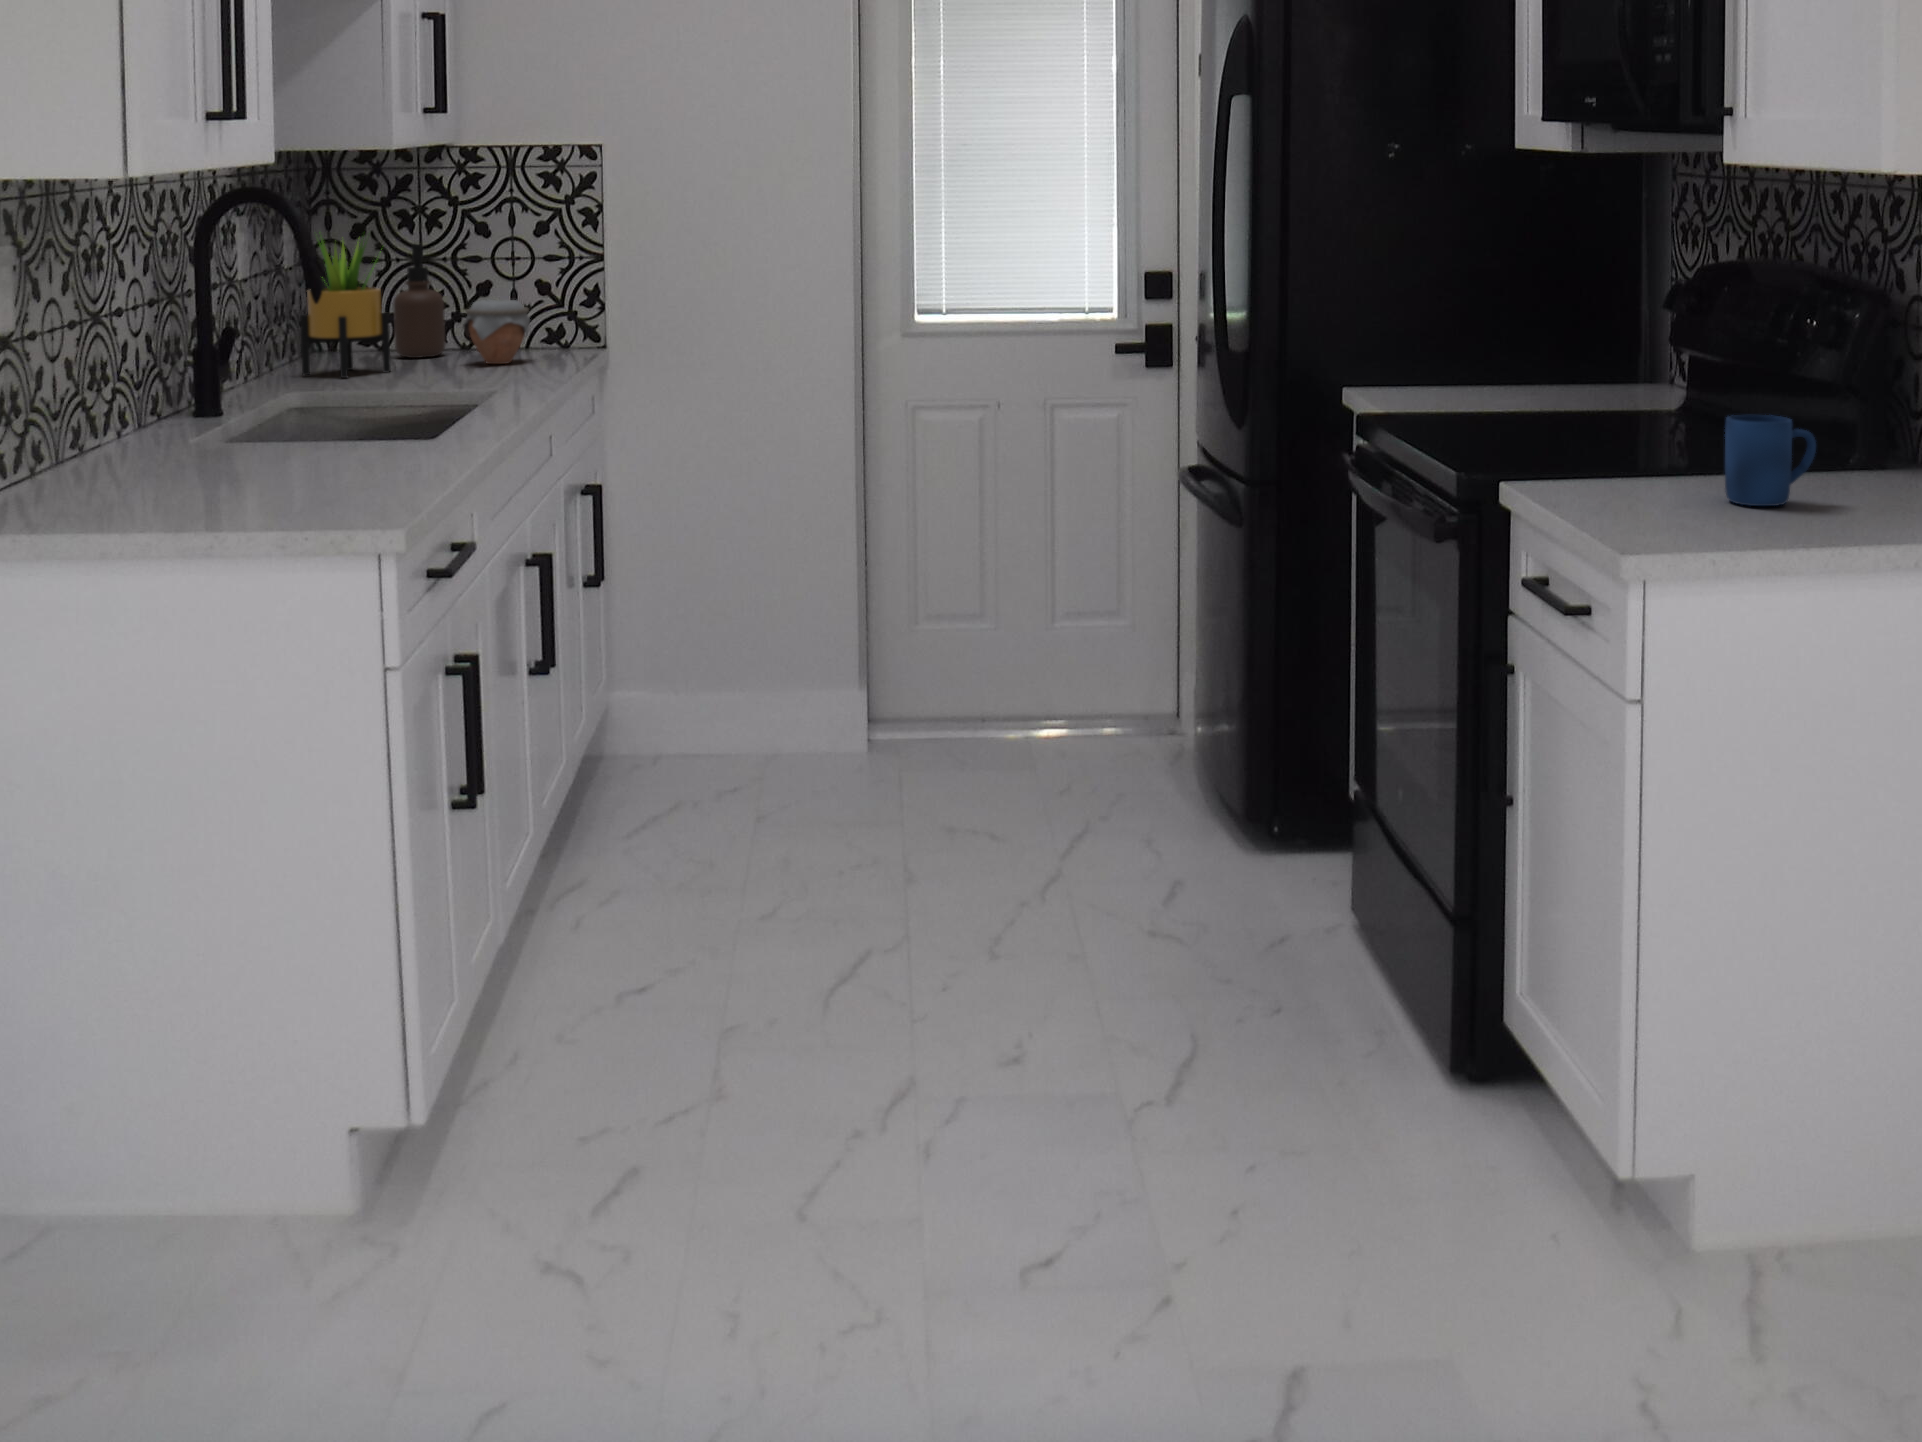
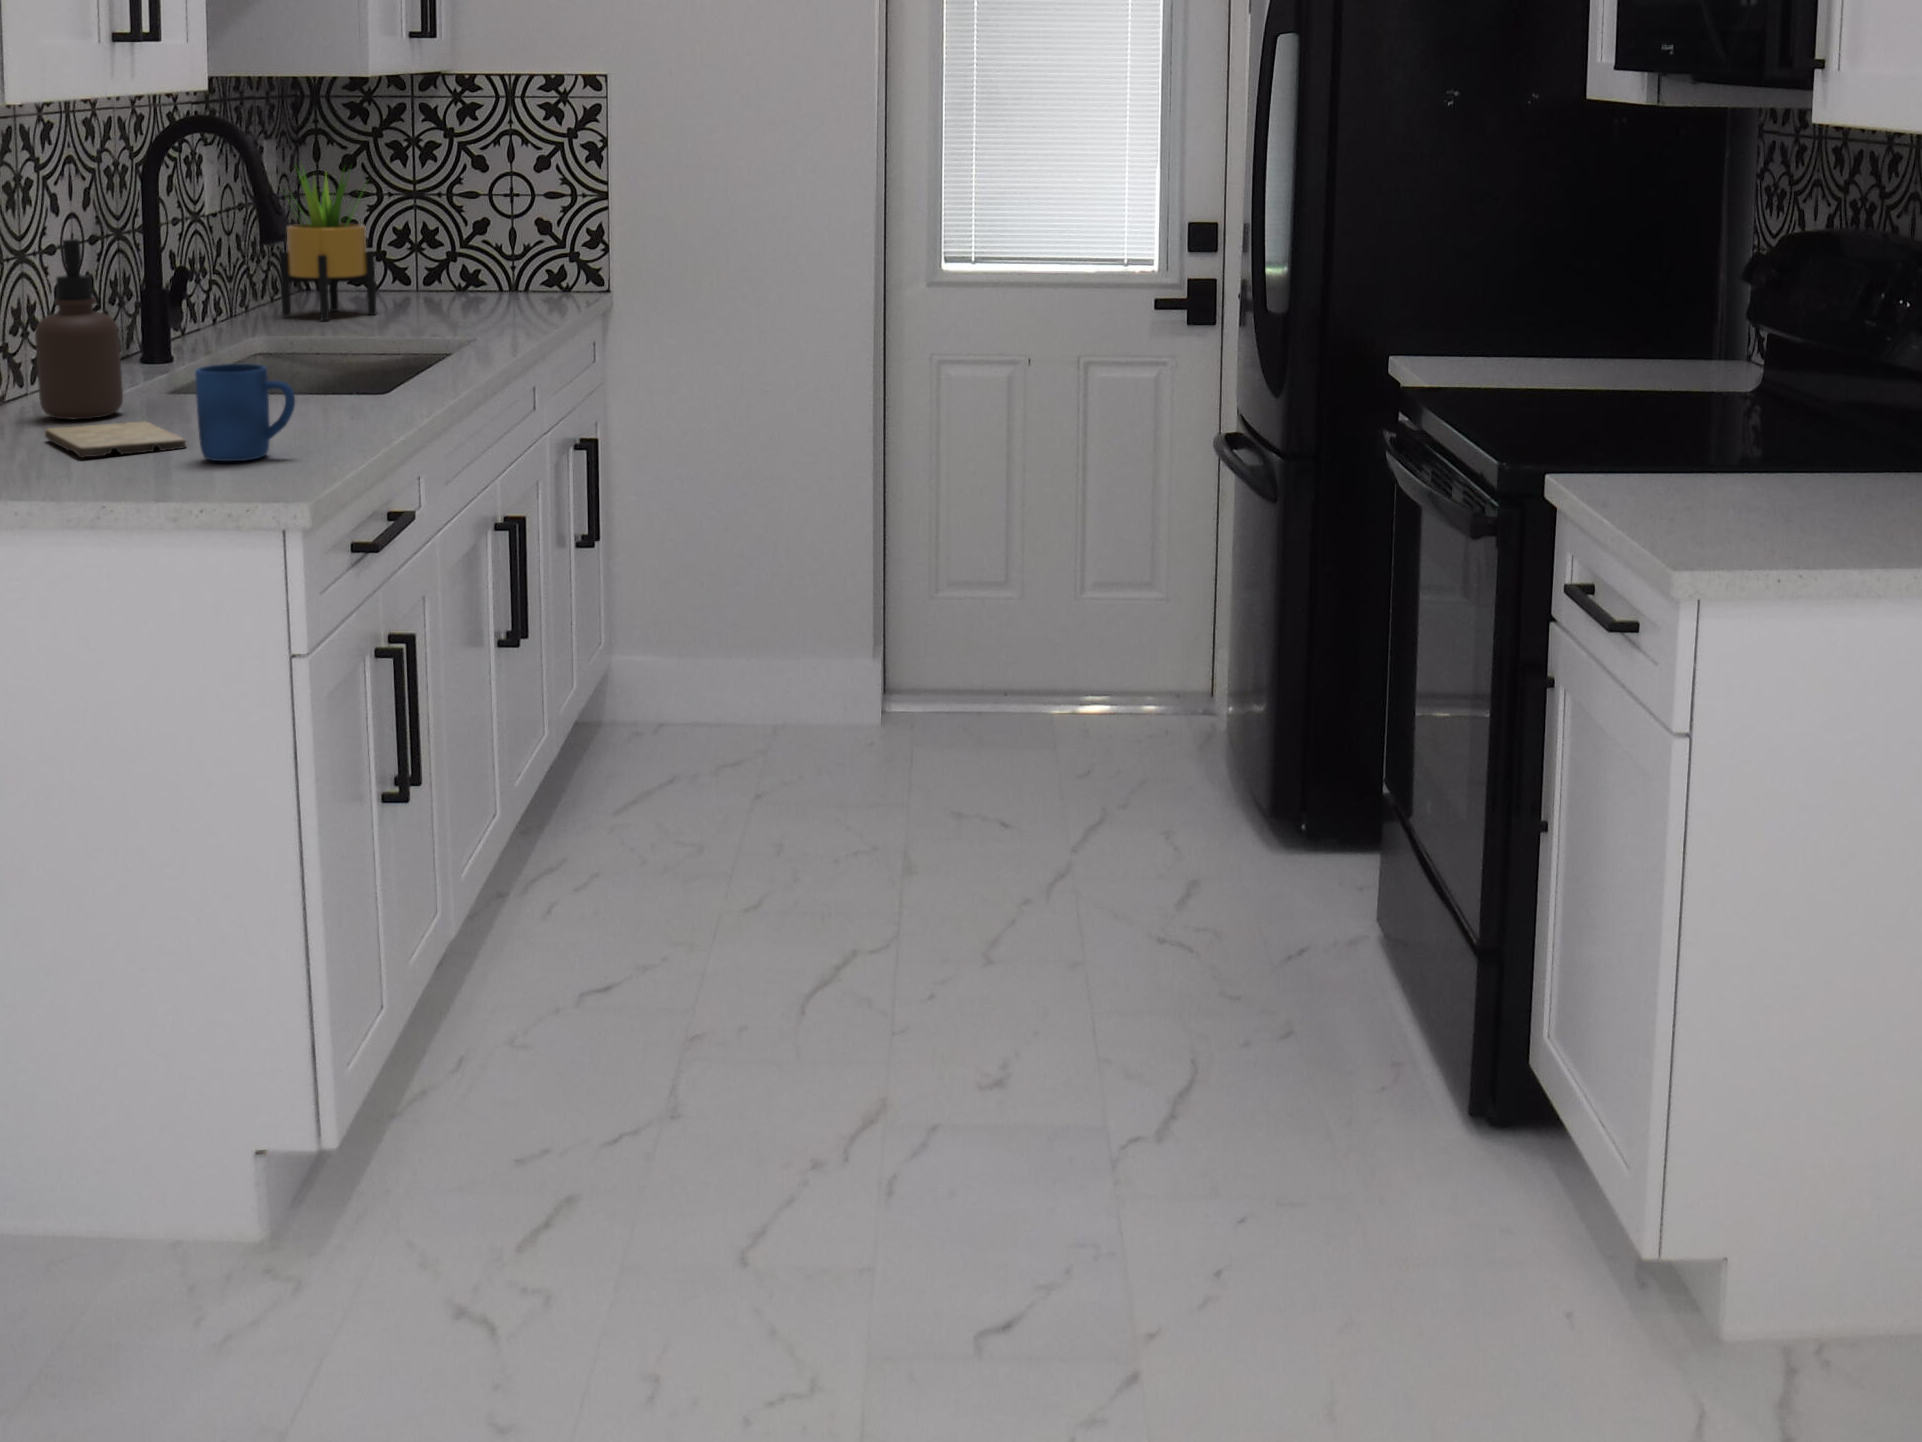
soap dispenser: present [394,244,445,358] -> present [35,239,123,419]
jar: present [463,300,530,364] -> none [453,239,525,308]
mug: present [1725,415,1816,506] -> present [195,364,295,461]
cutting board: none [136,464,271,496] -> present [45,421,186,457]

